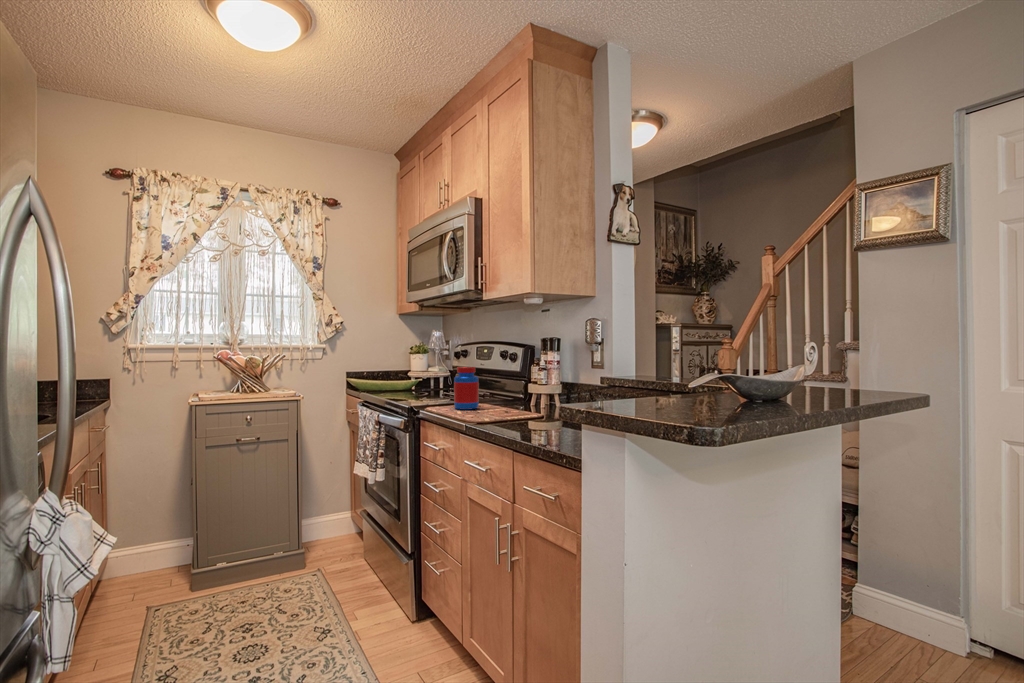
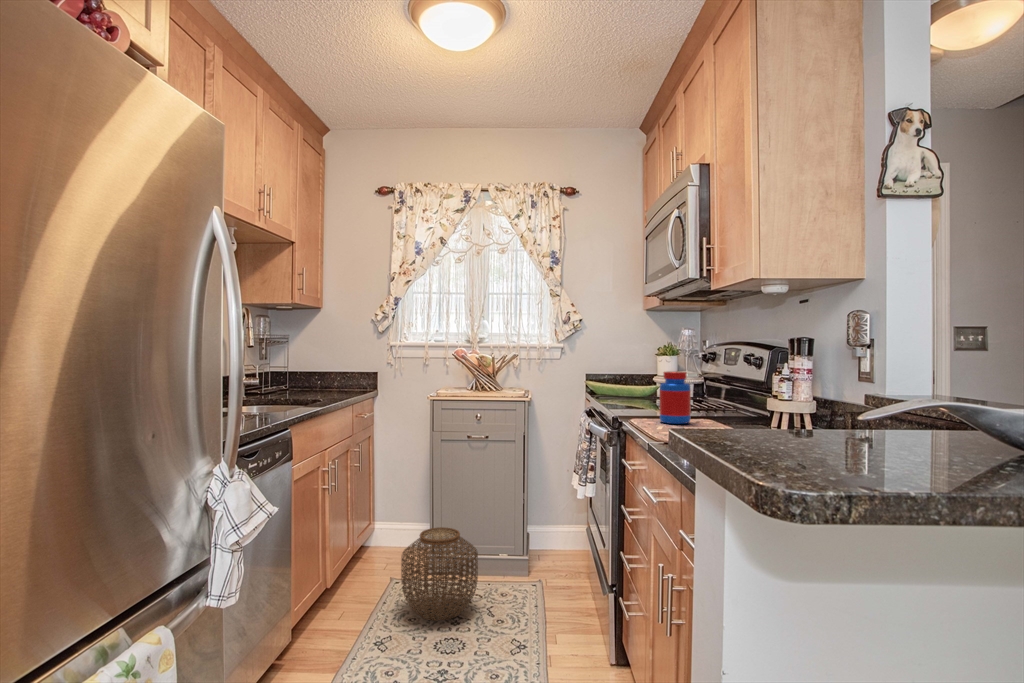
woven basket: none [176,535,267,636] -> present [401,527,478,621]

